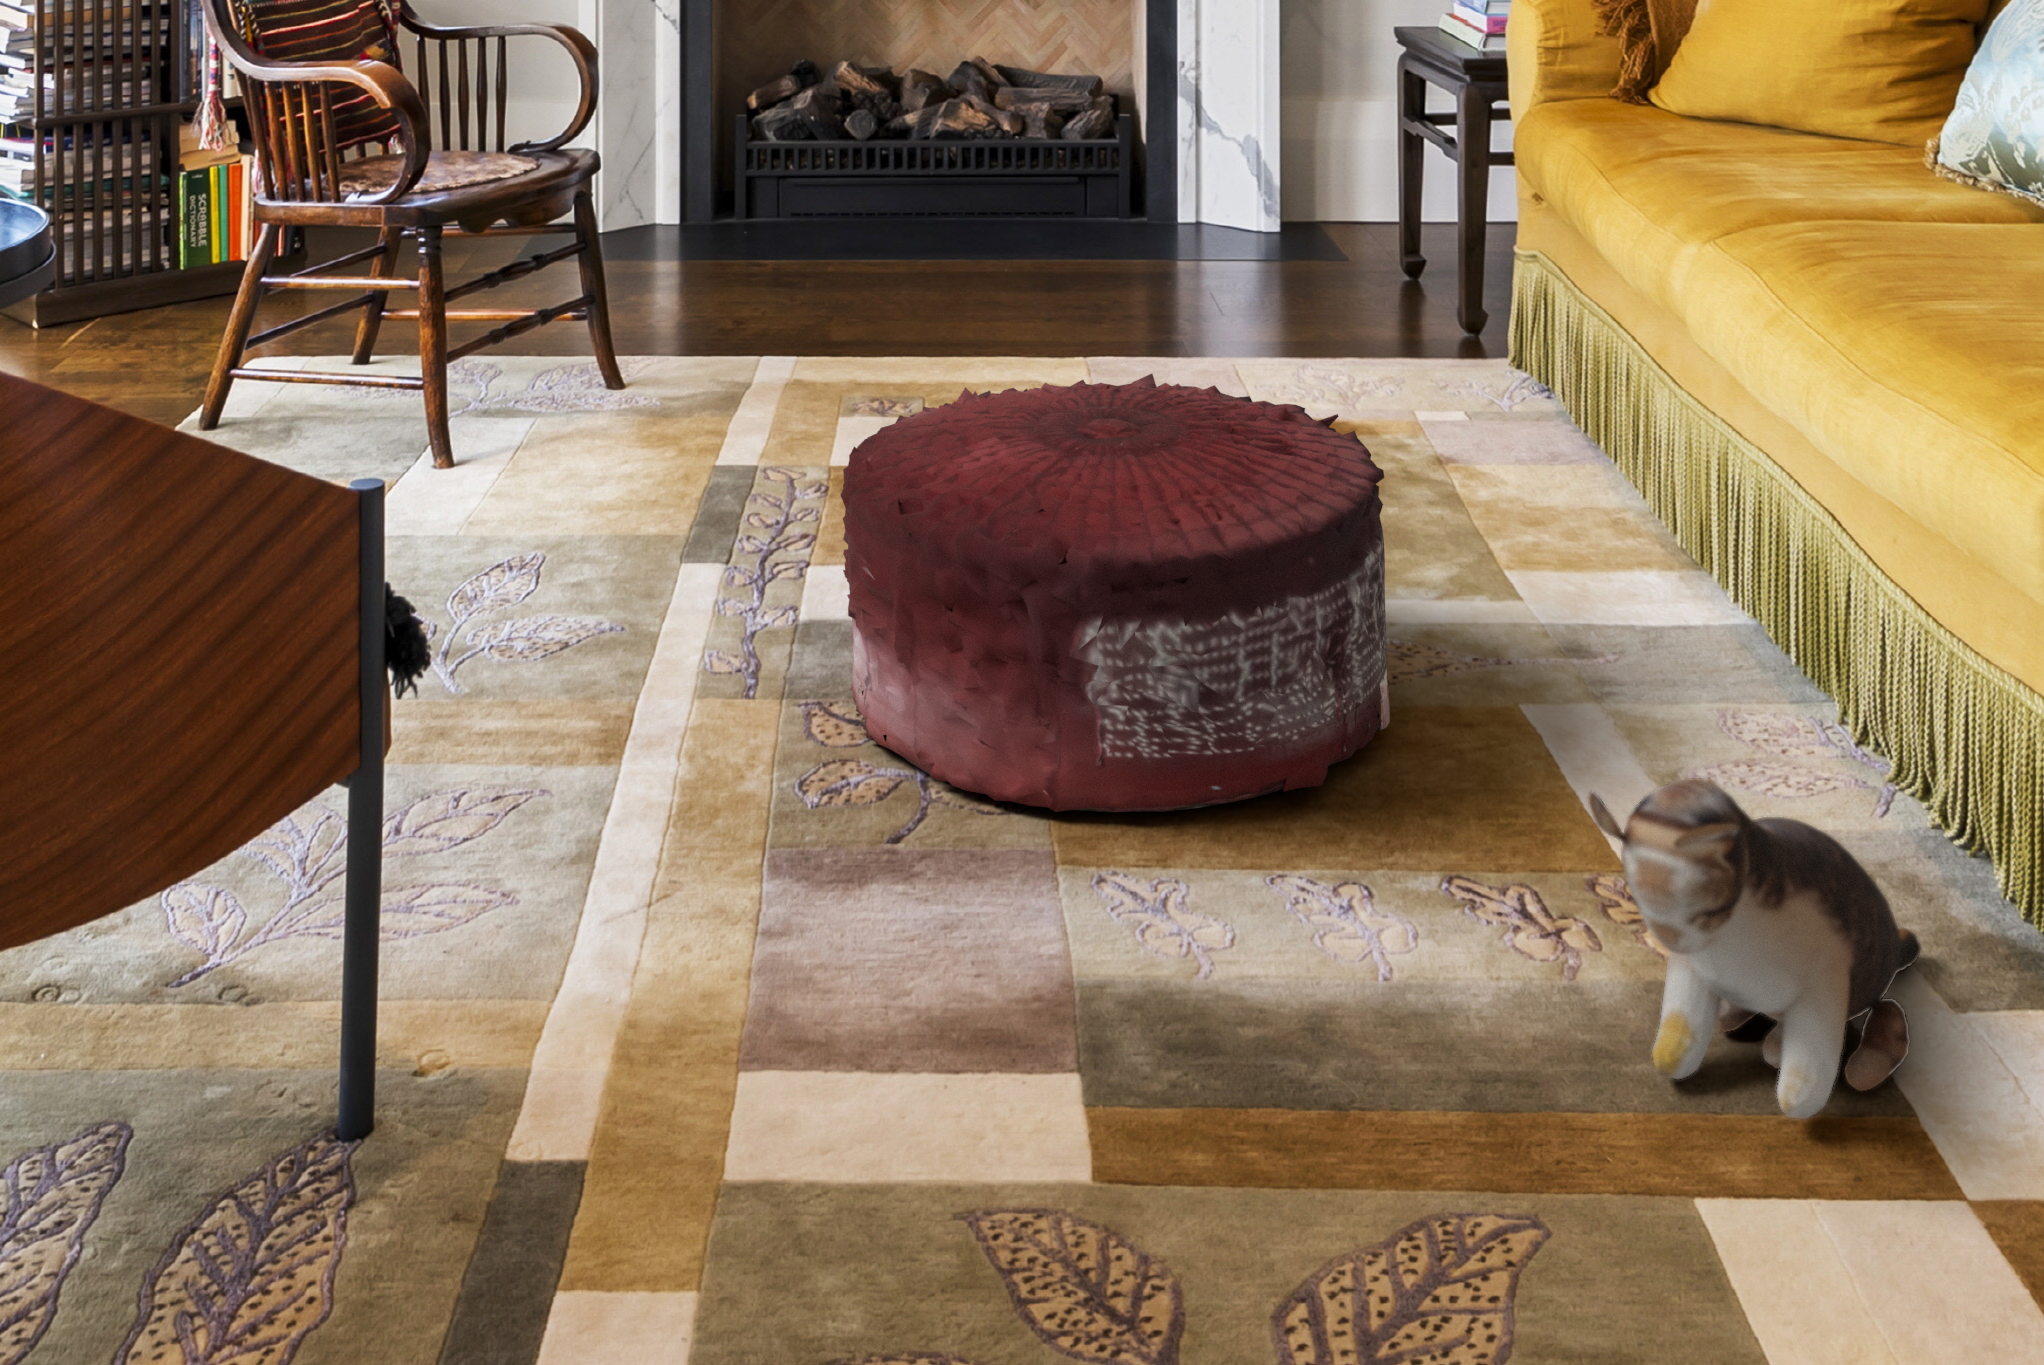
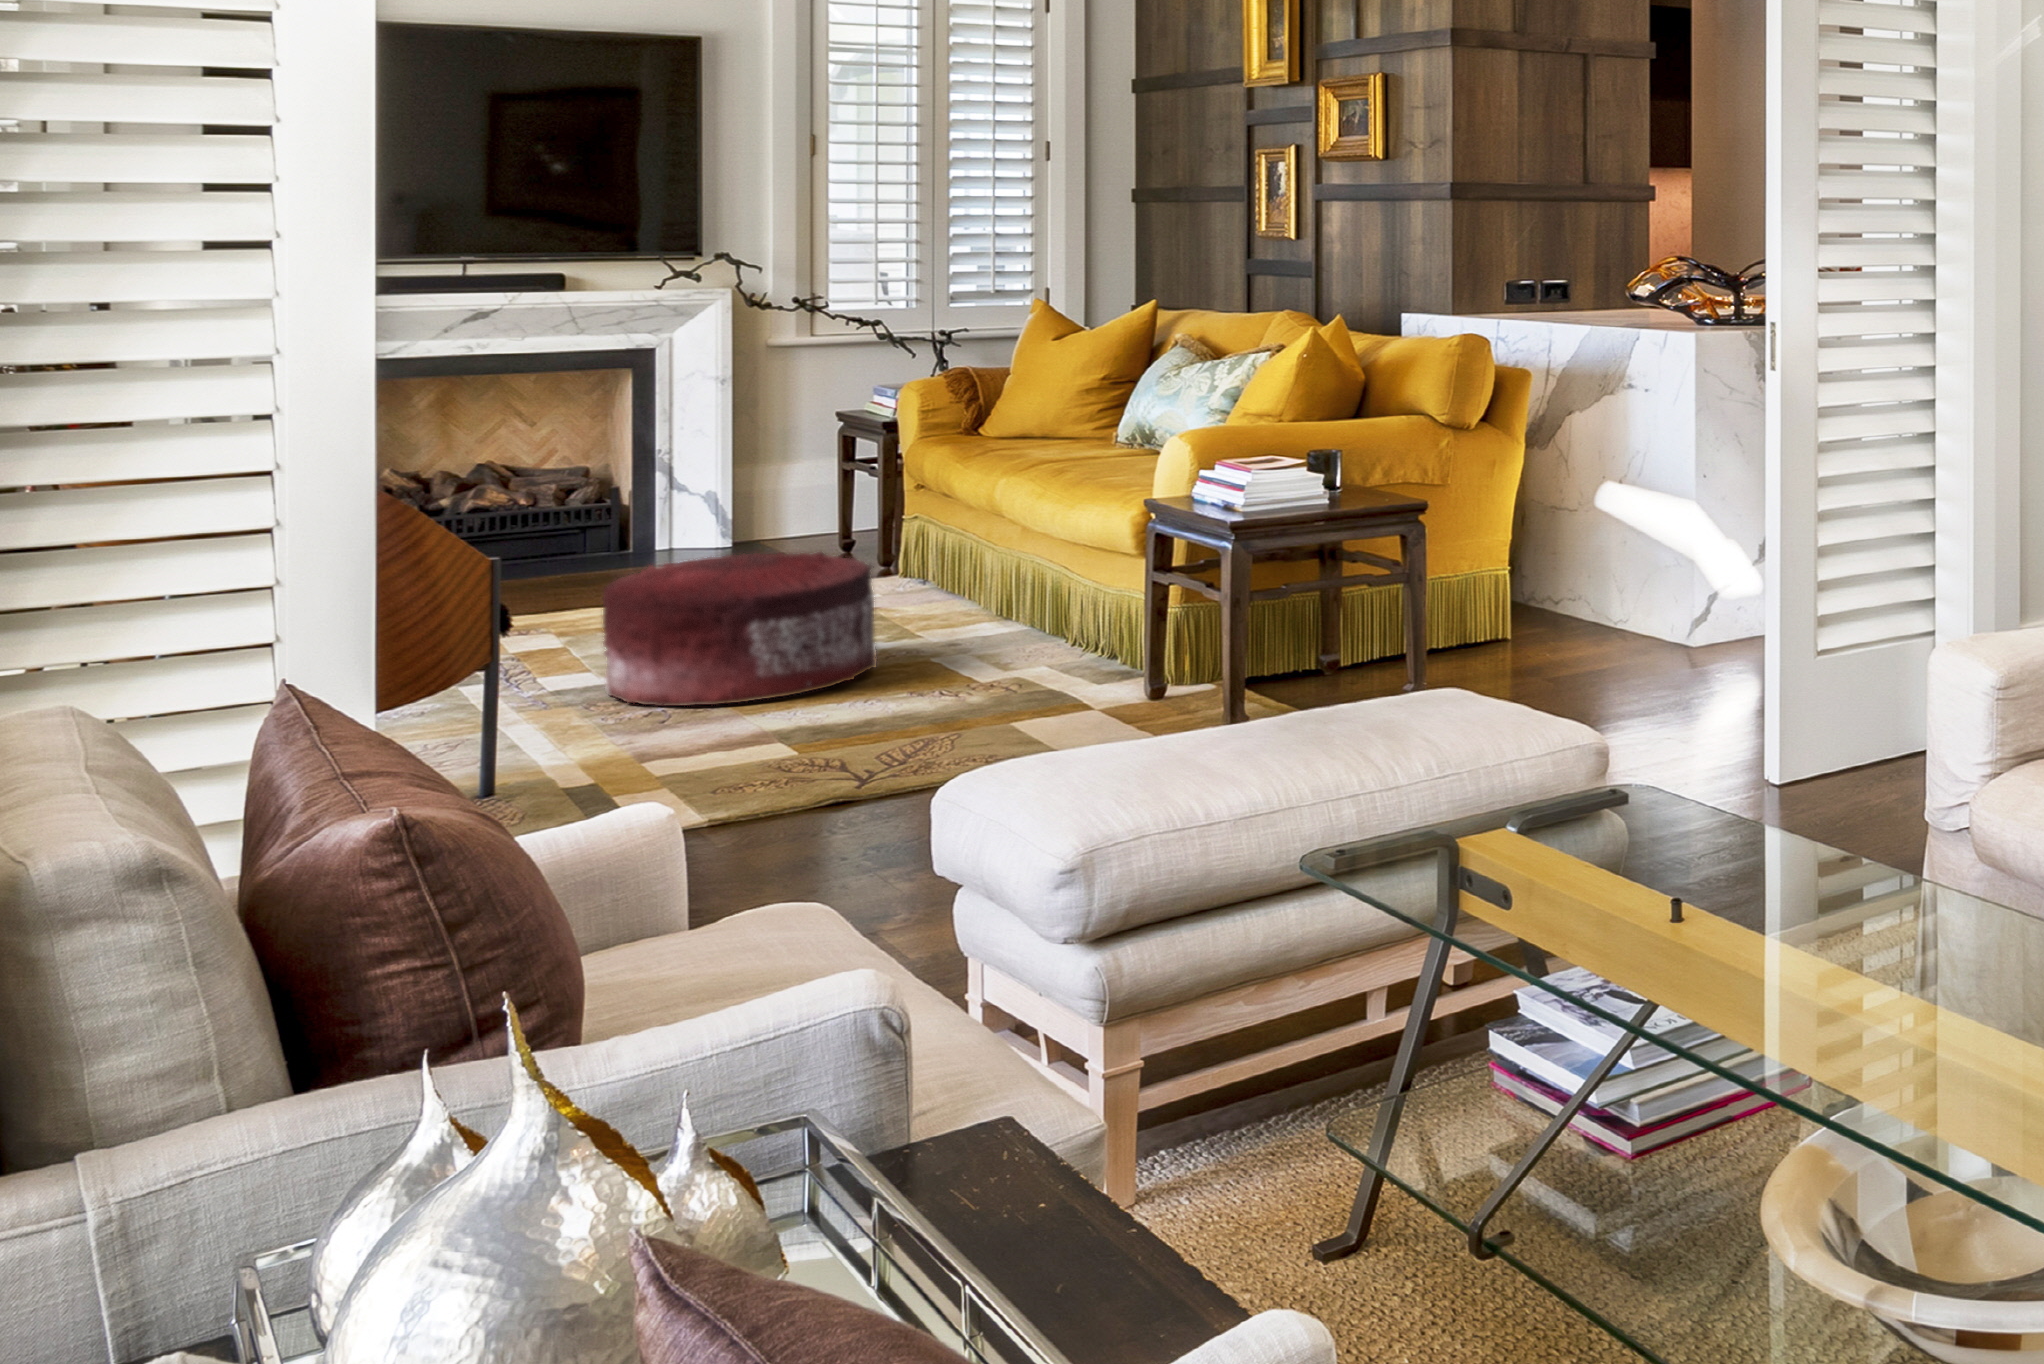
plush toy: present [1588,778,1921,1119] -> none [976,603,1092,708]

